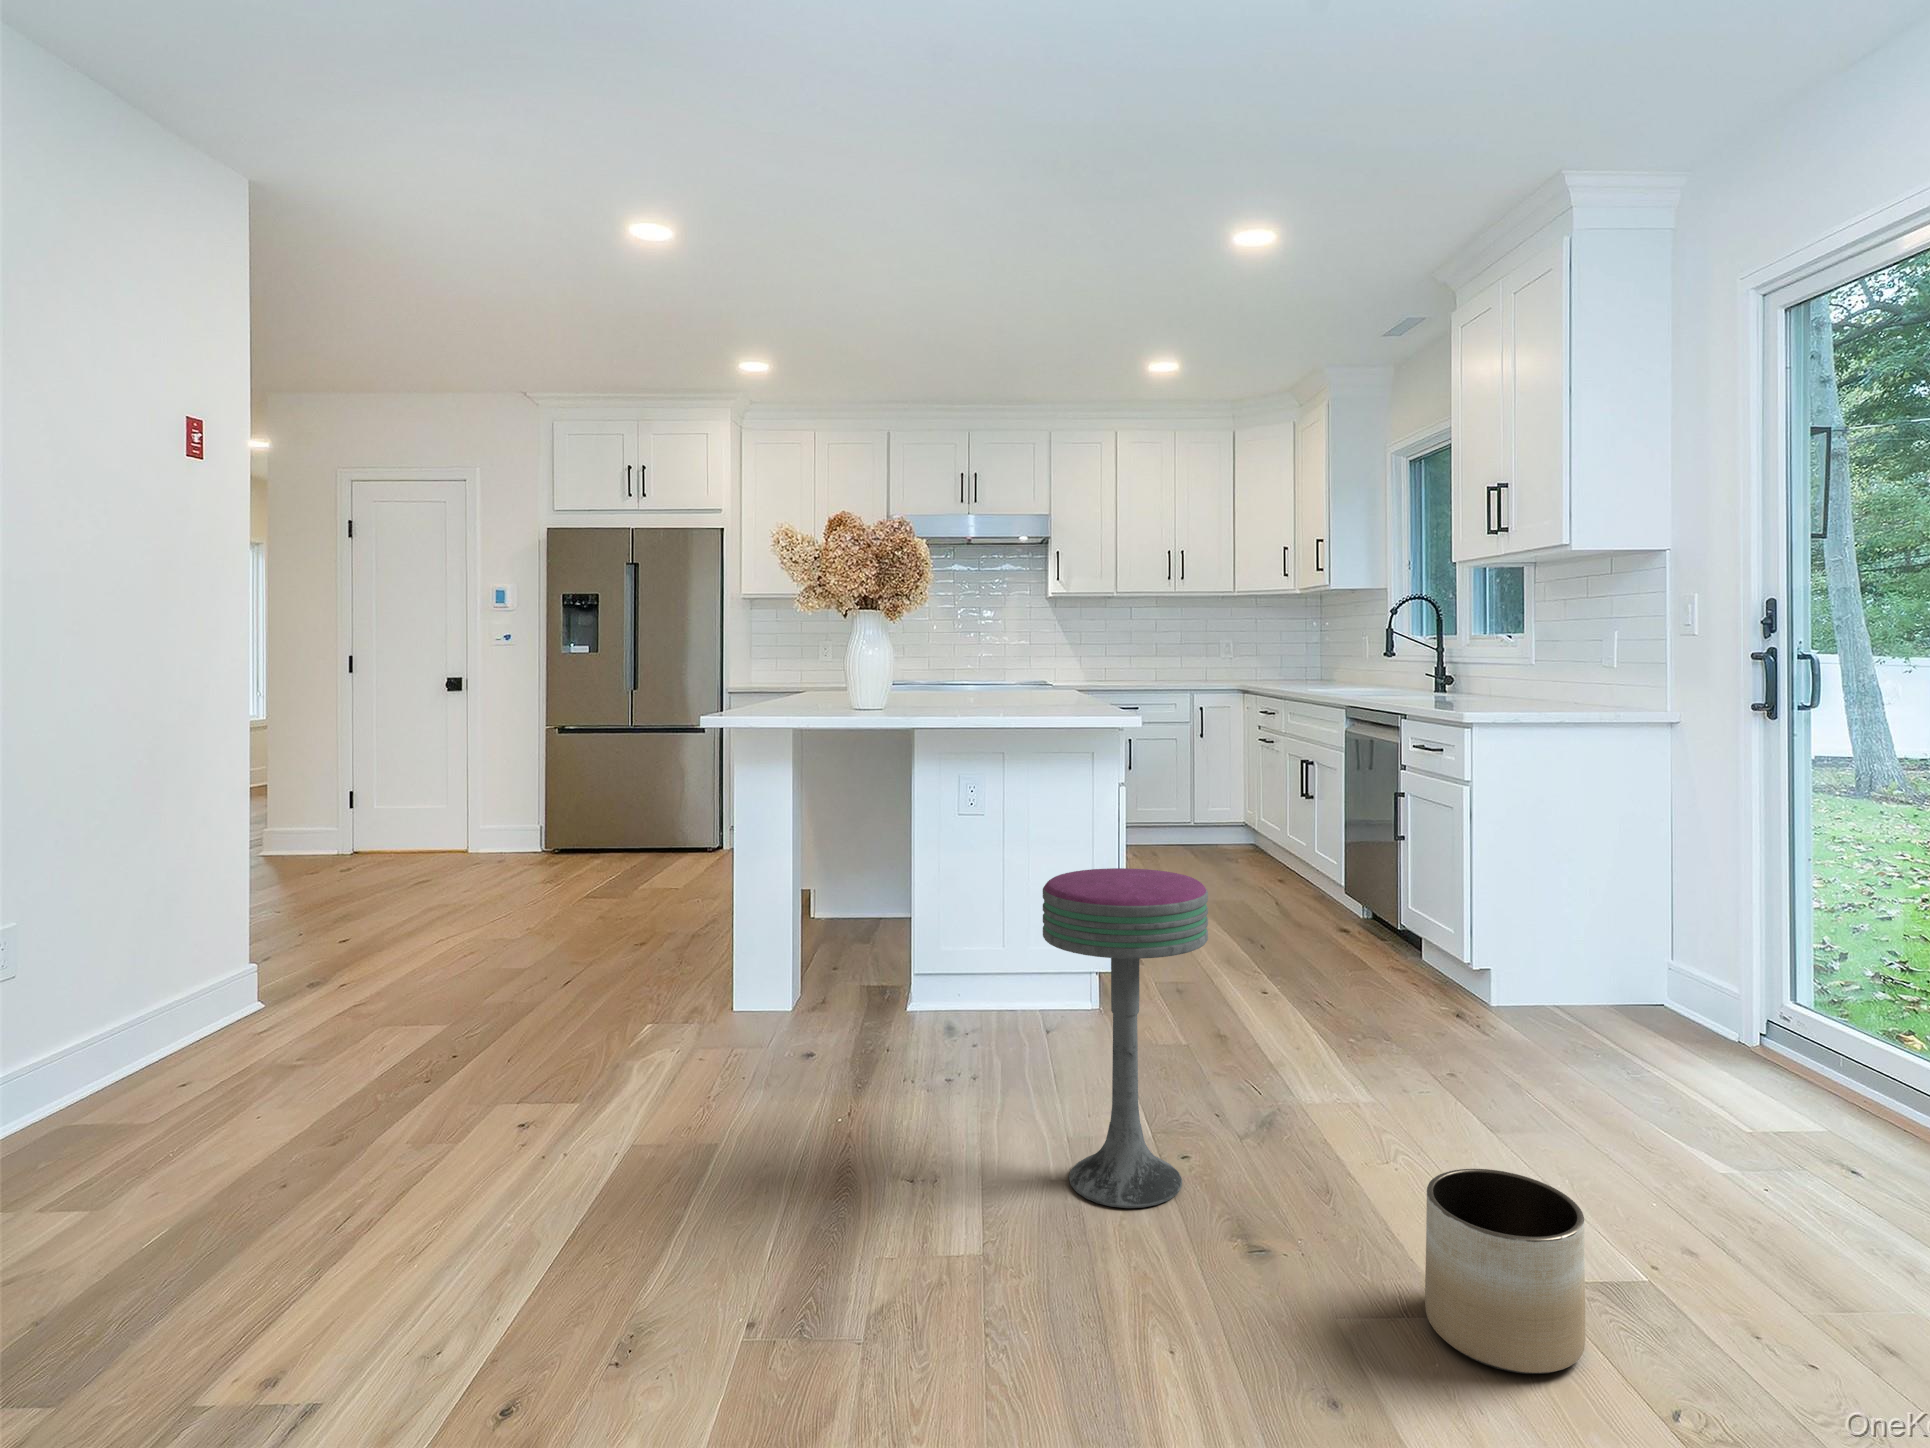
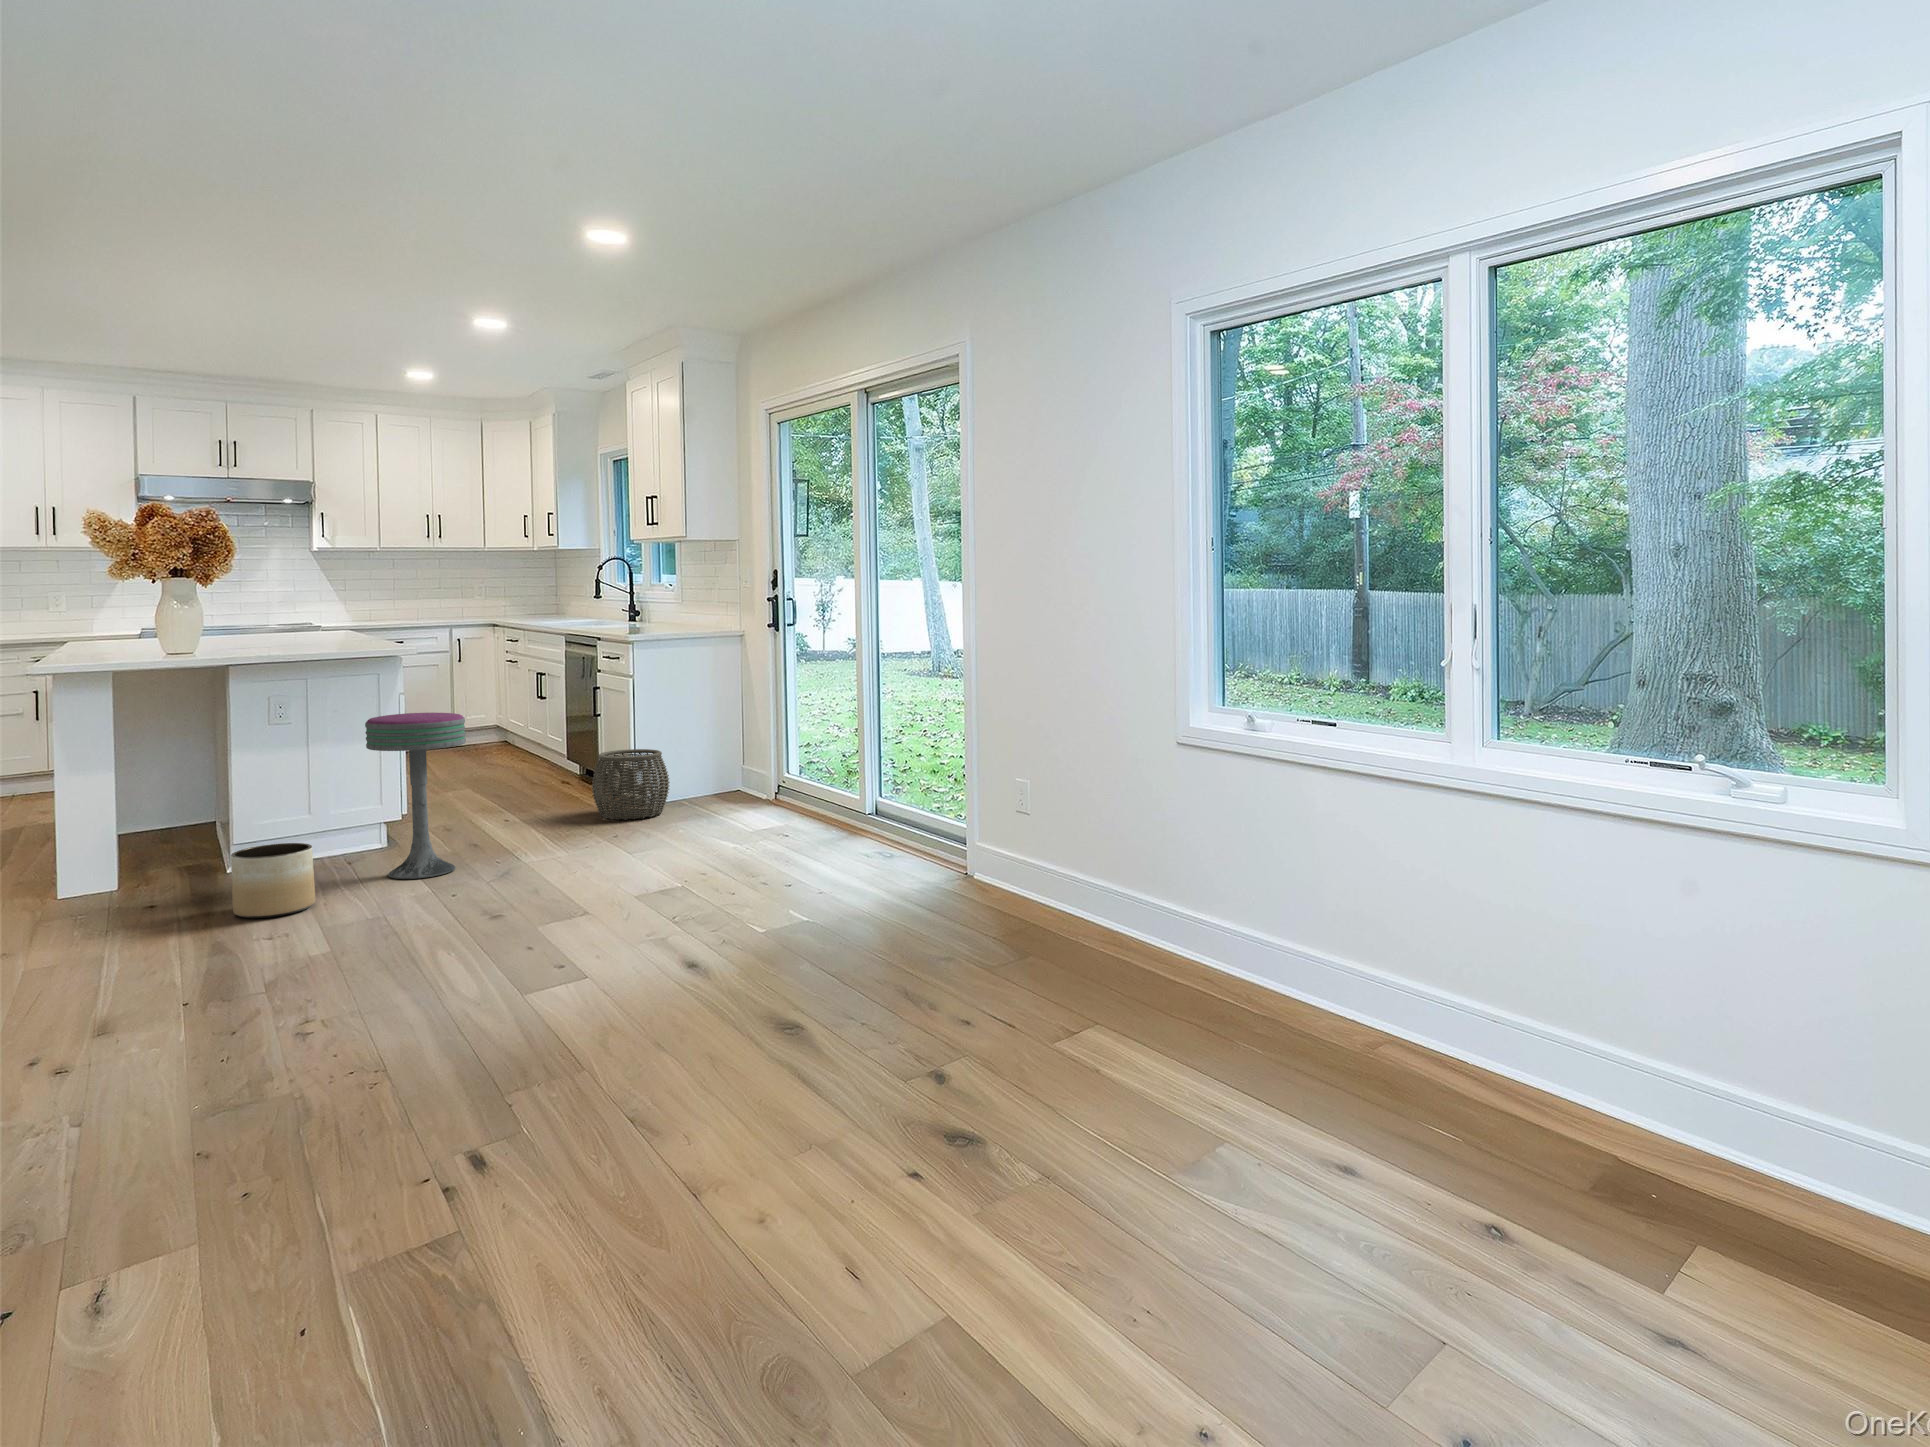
woven basket: none [1410,931,1561,1081] -> present [592,749,670,820]
planter: present [1425,1169,1586,1374] -> present [231,843,315,918]

